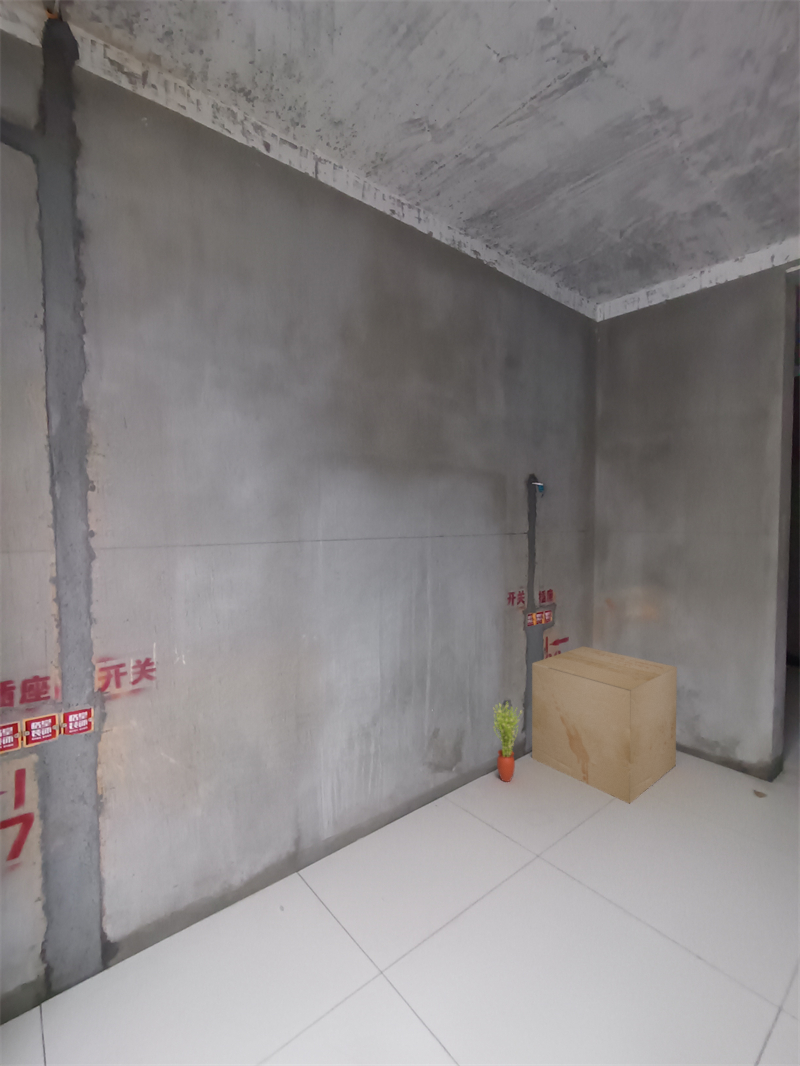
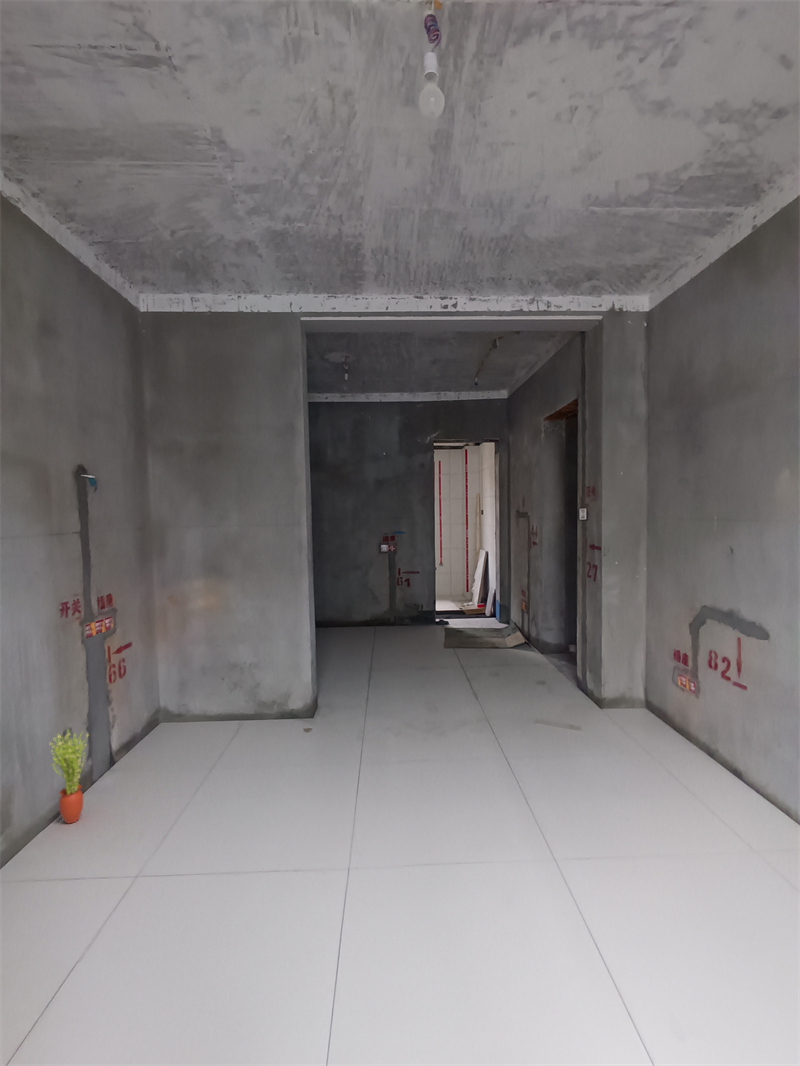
cardboard box: present [532,646,677,803] -> none [95,645,243,785]

